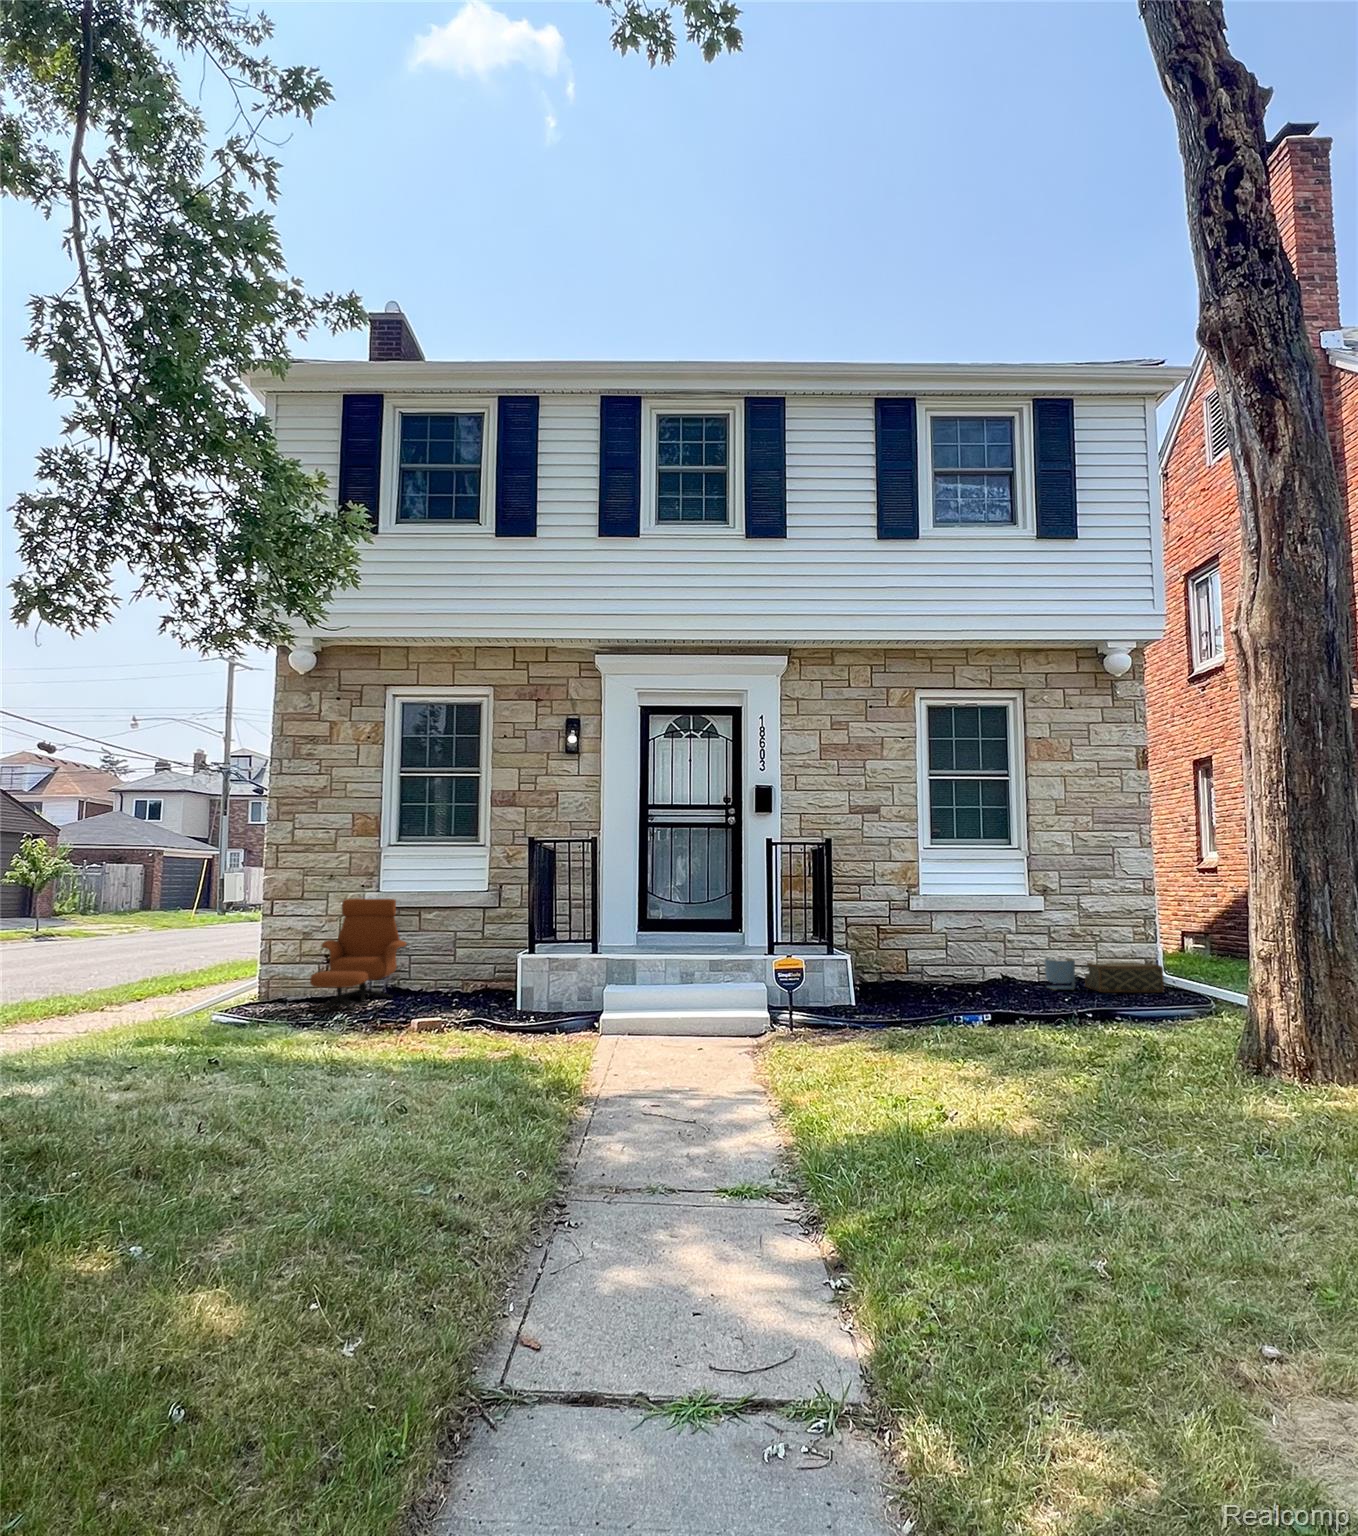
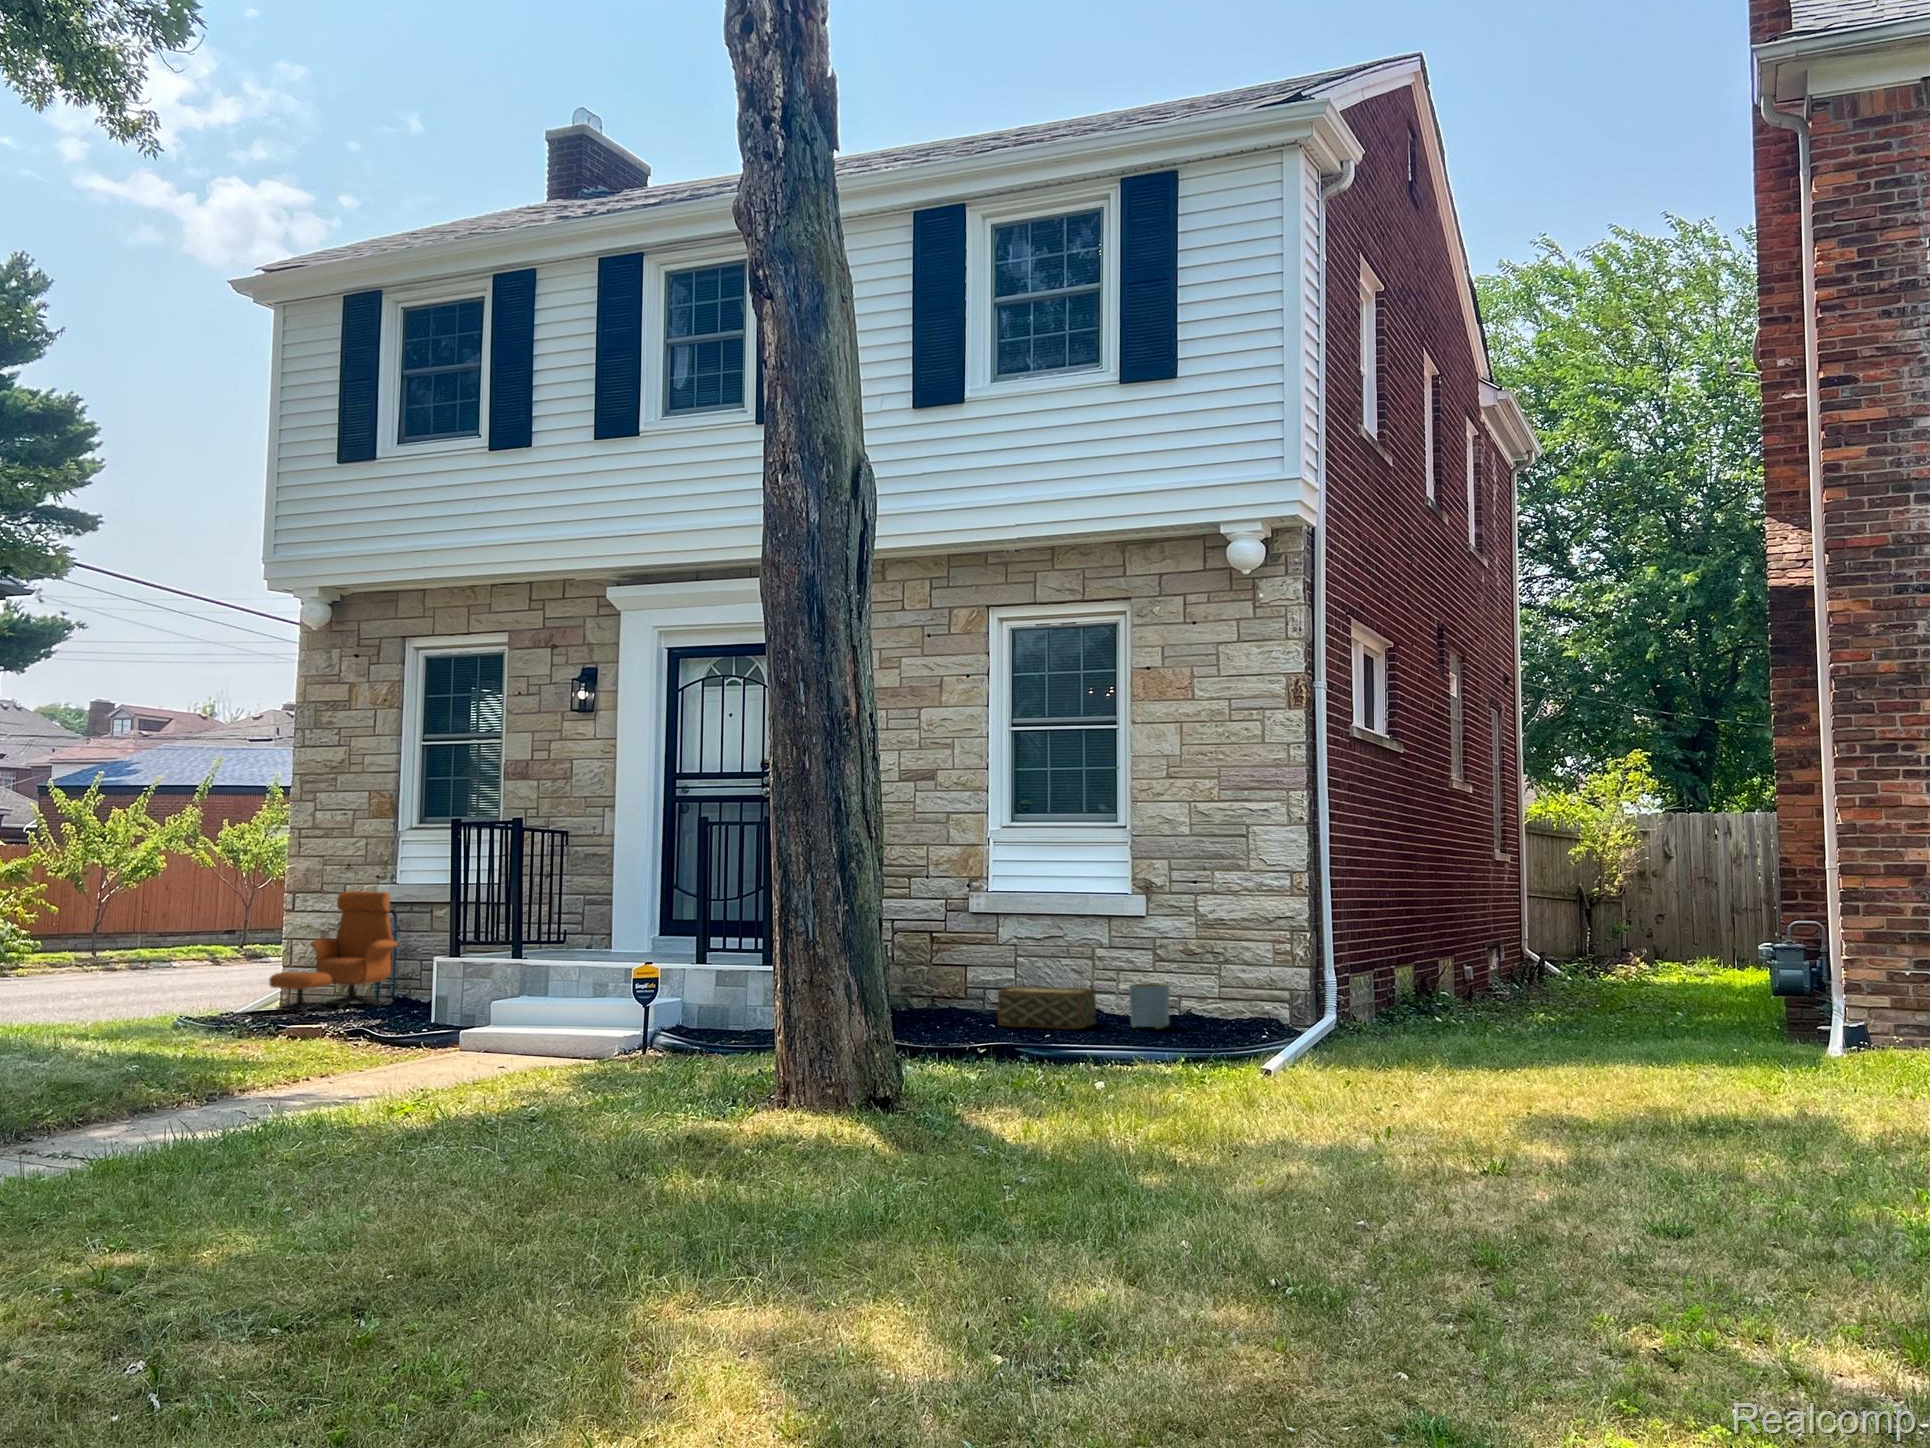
woven basket: present [1085,962,1164,992] -> present [998,986,1096,1029]

